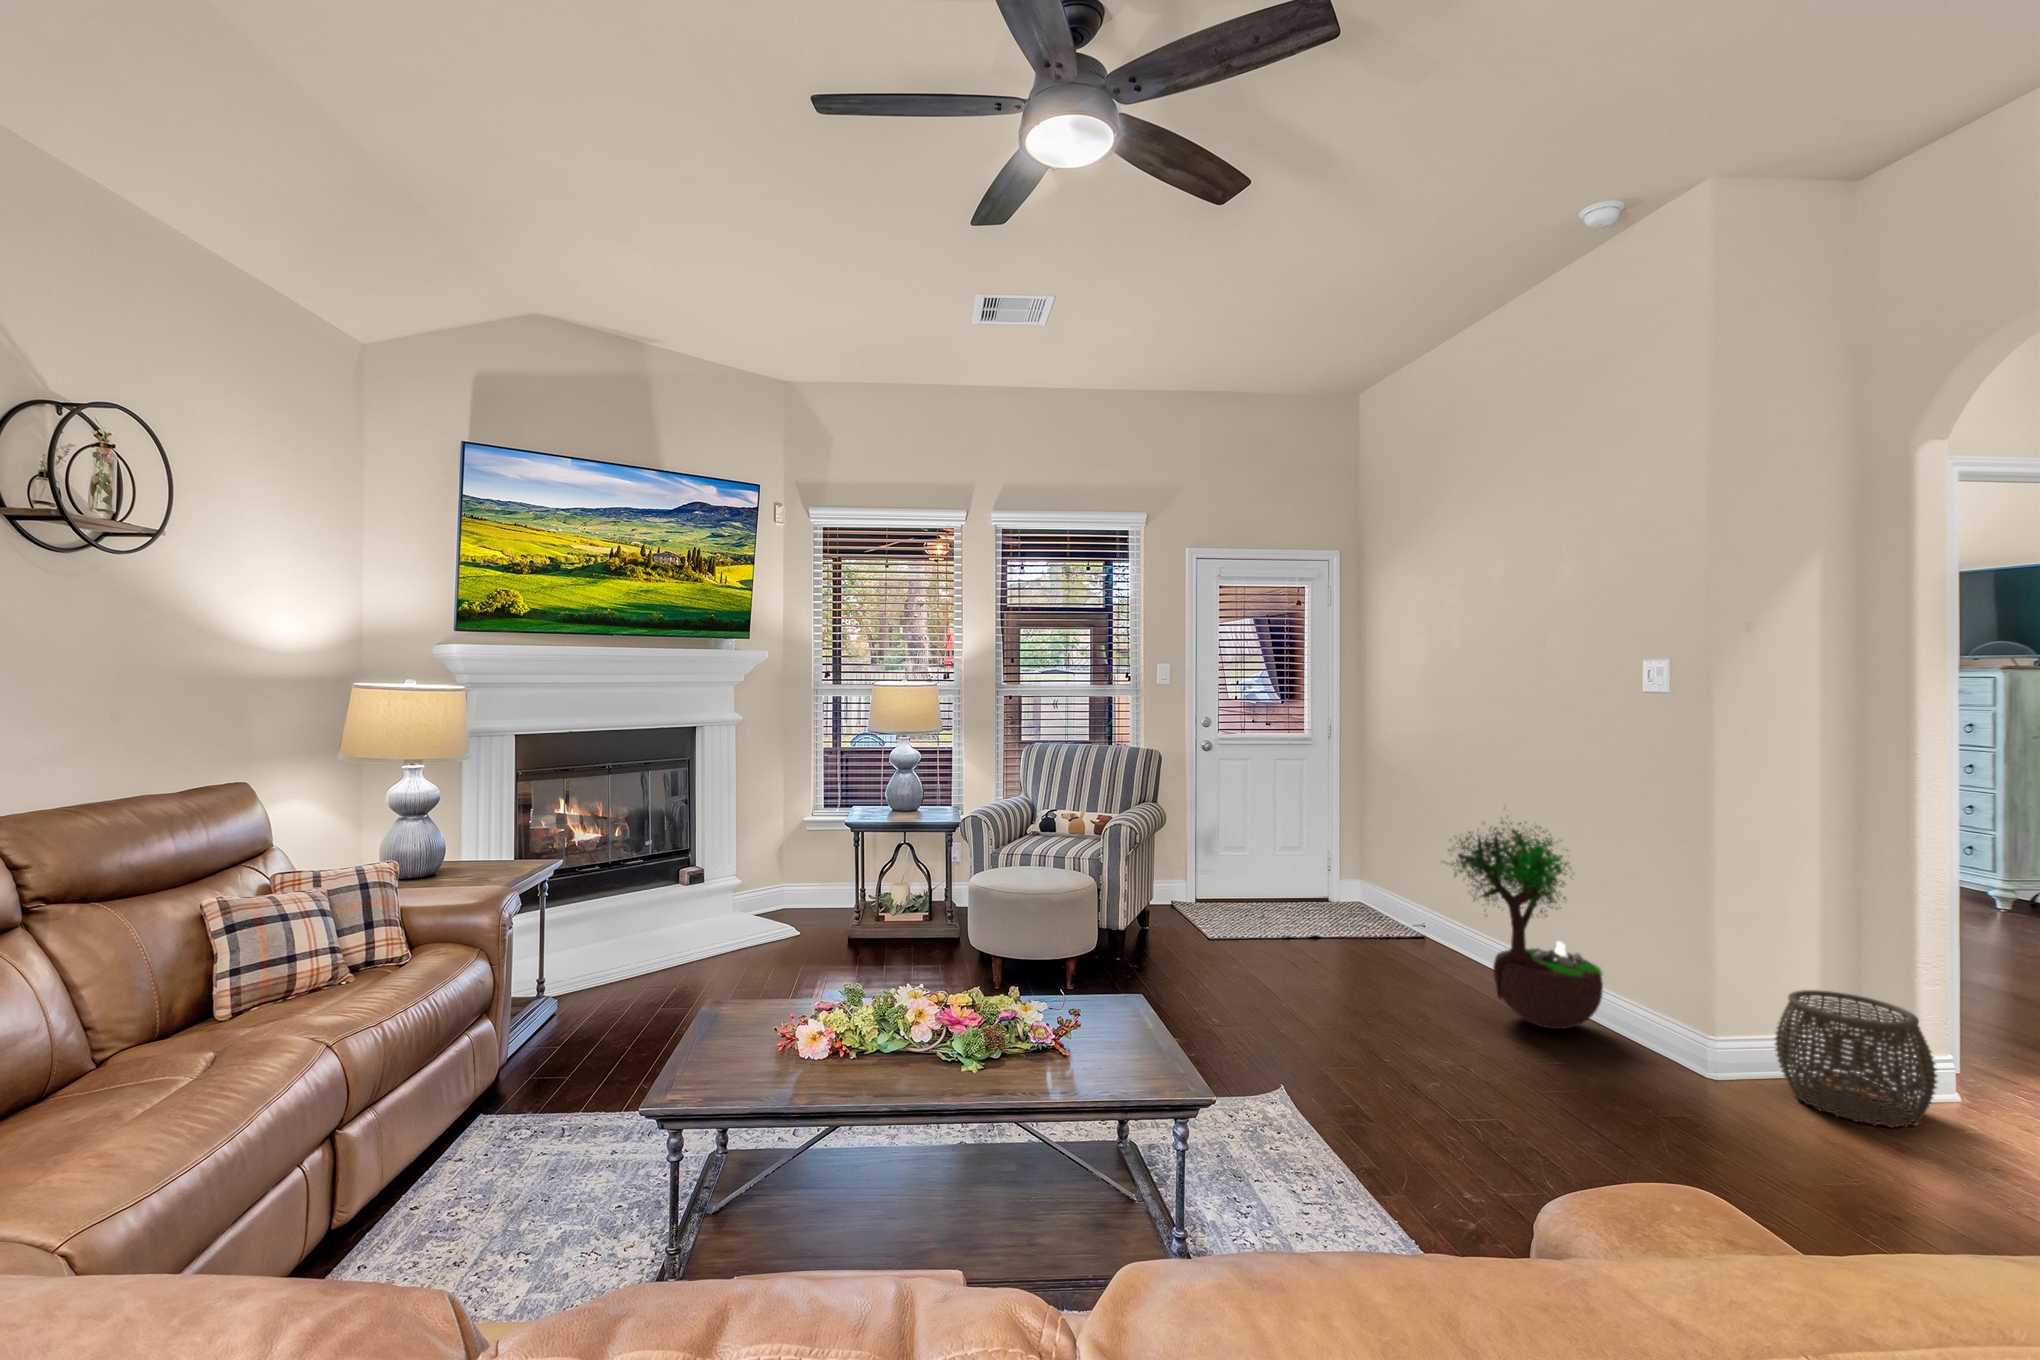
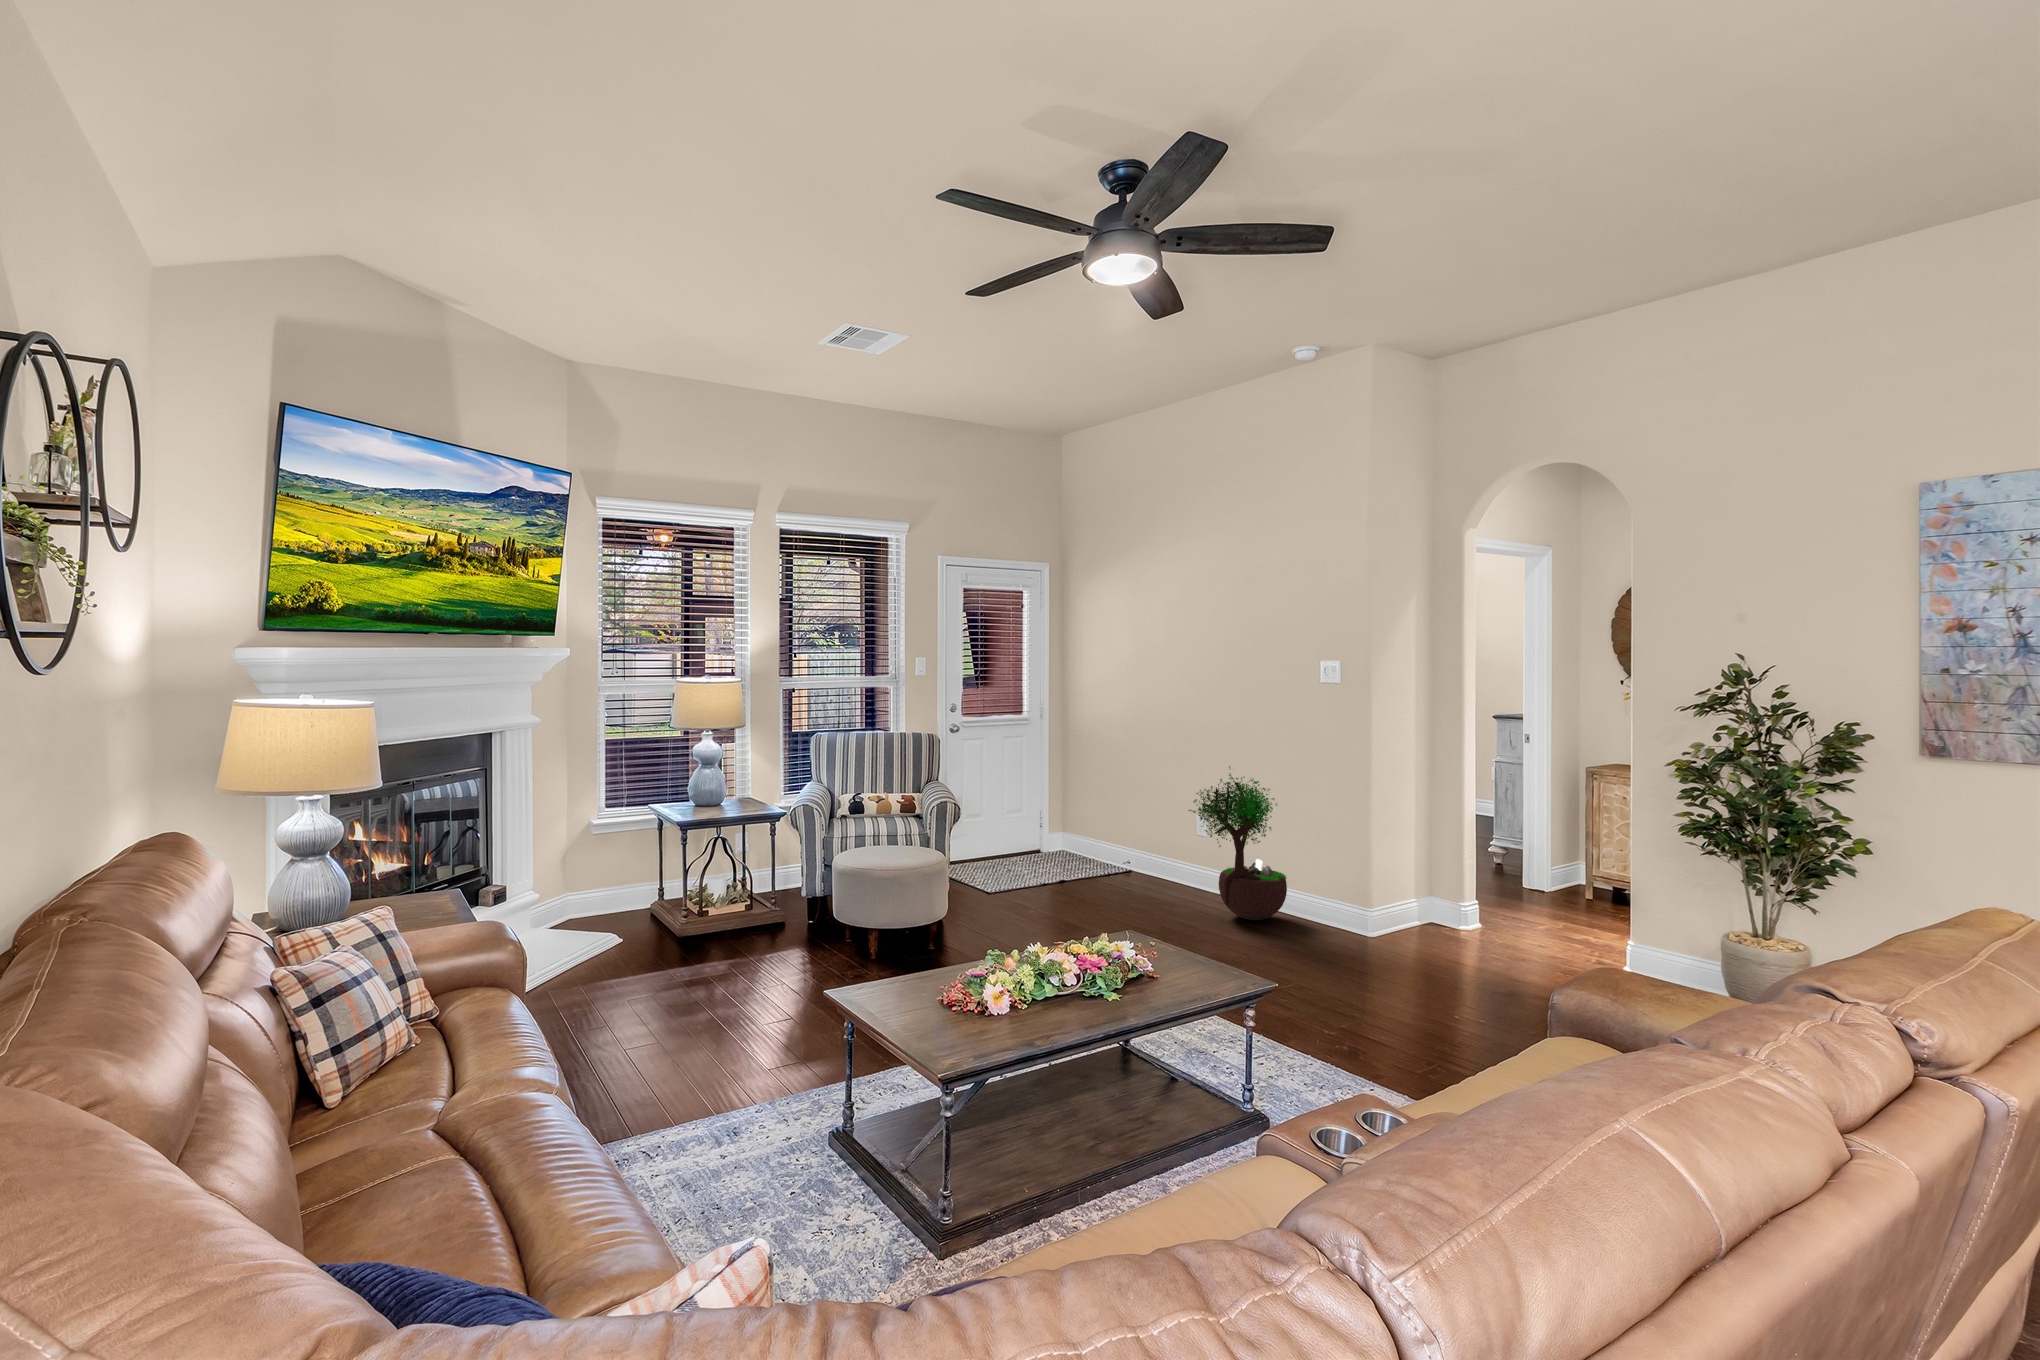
woven basket: present [1775,990,1937,1127] -> none [1387,869,1467,944]

